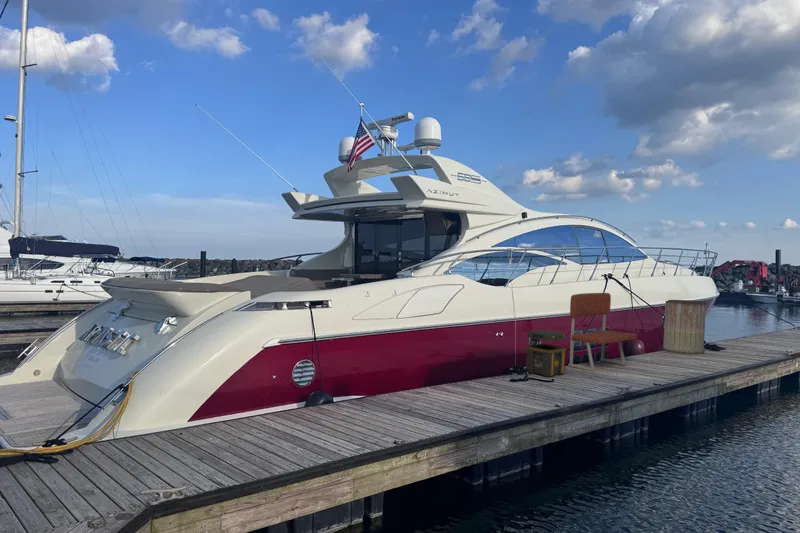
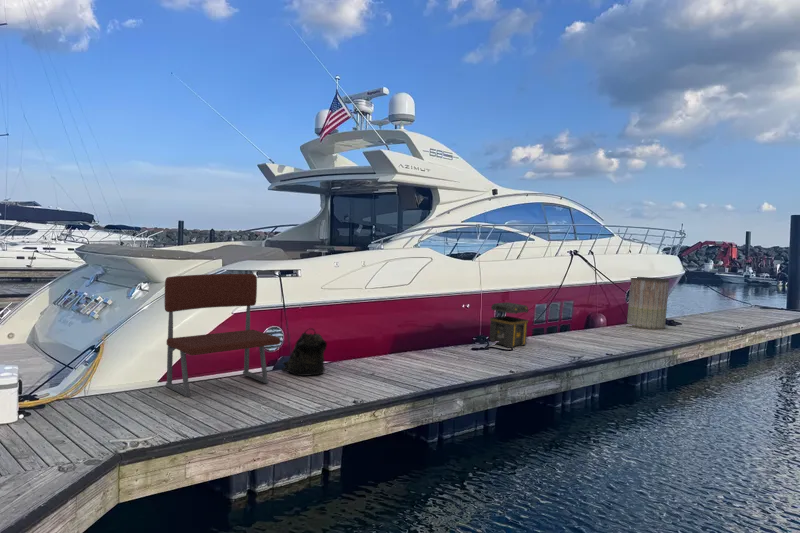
bench: present [568,293,637,371] -> present [164,274,280,397]
backpack: none [315,362,362,413] -> present [282,329,327,376]

